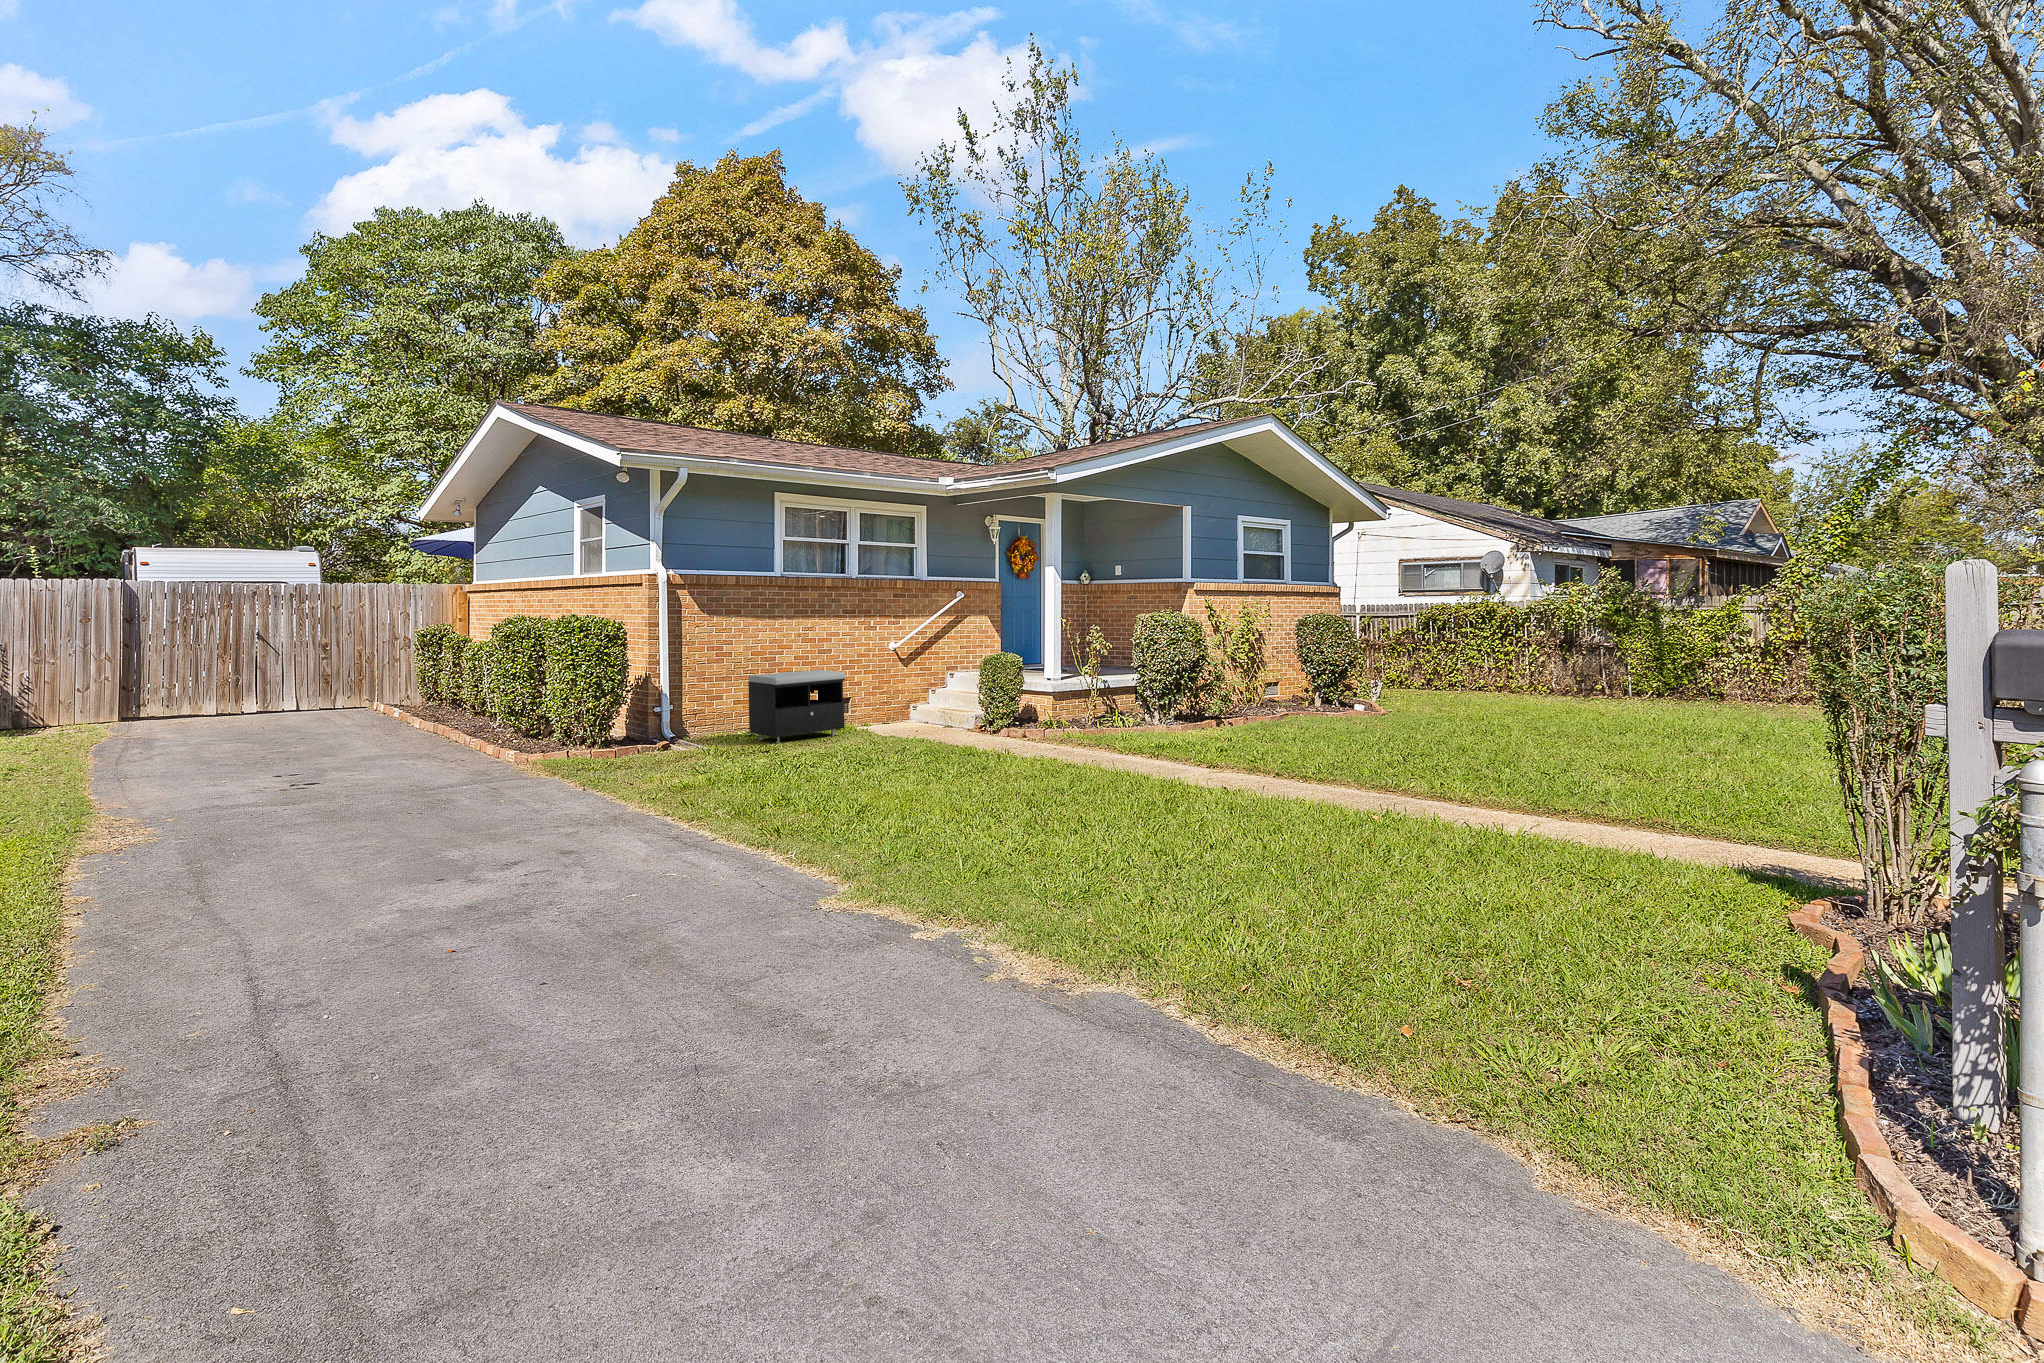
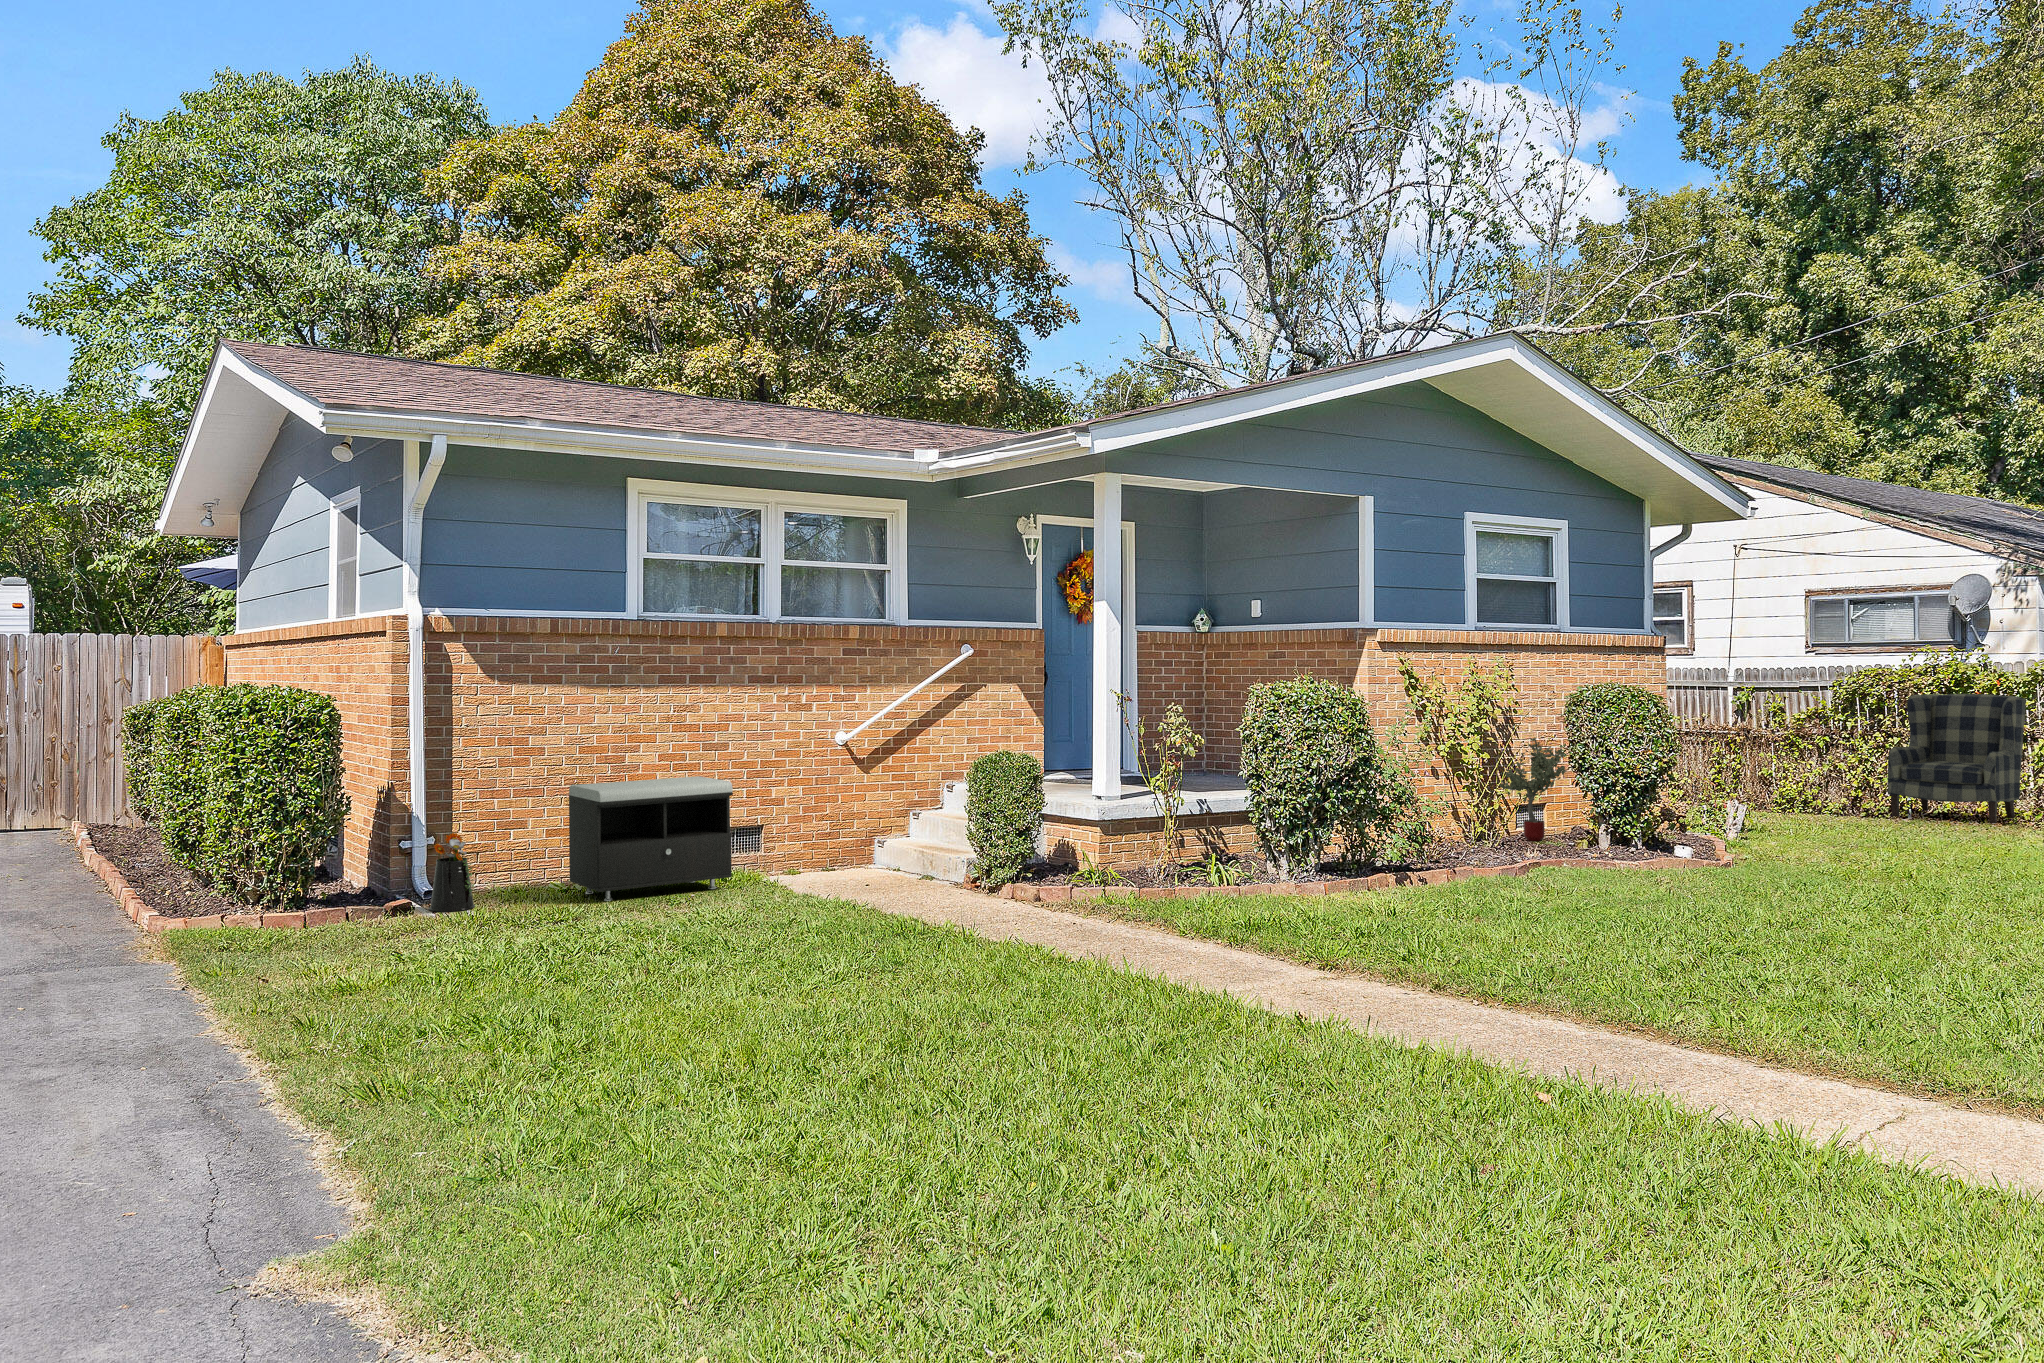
chair: none [1454,618,1526,689] -> present [1888,694,2026,824]
potted tree: none [1255,644,1292,702] -> present [1500,738,1567,841]
watering can: none [675,703,702,750] -> present [429,833,475,912]

